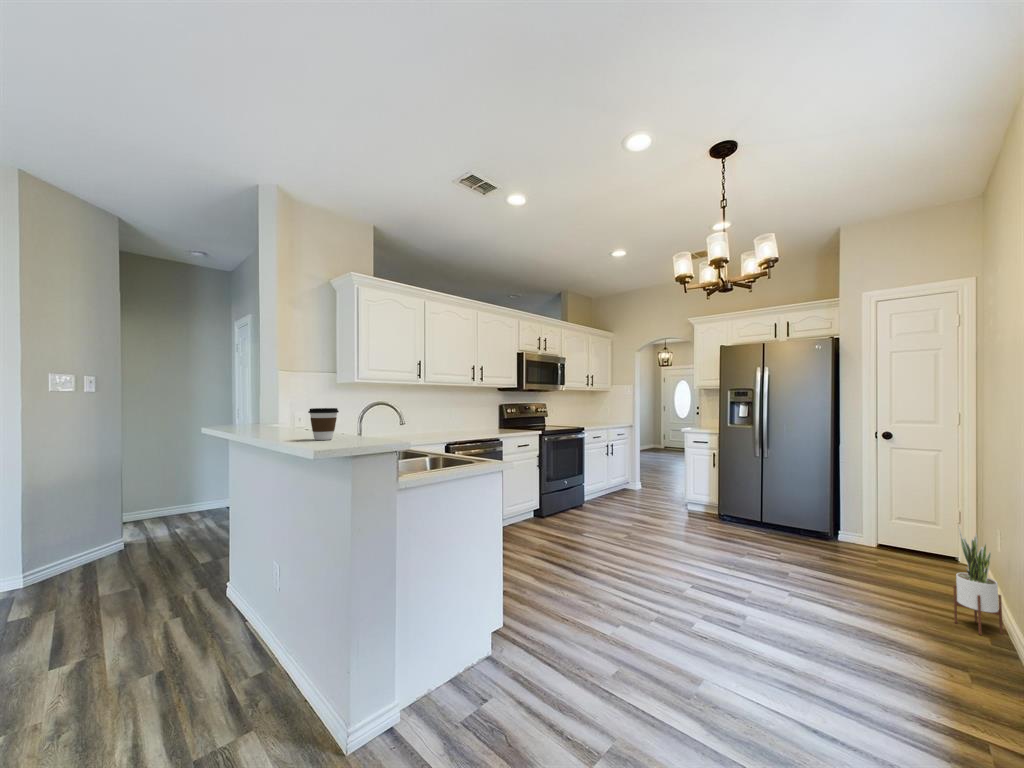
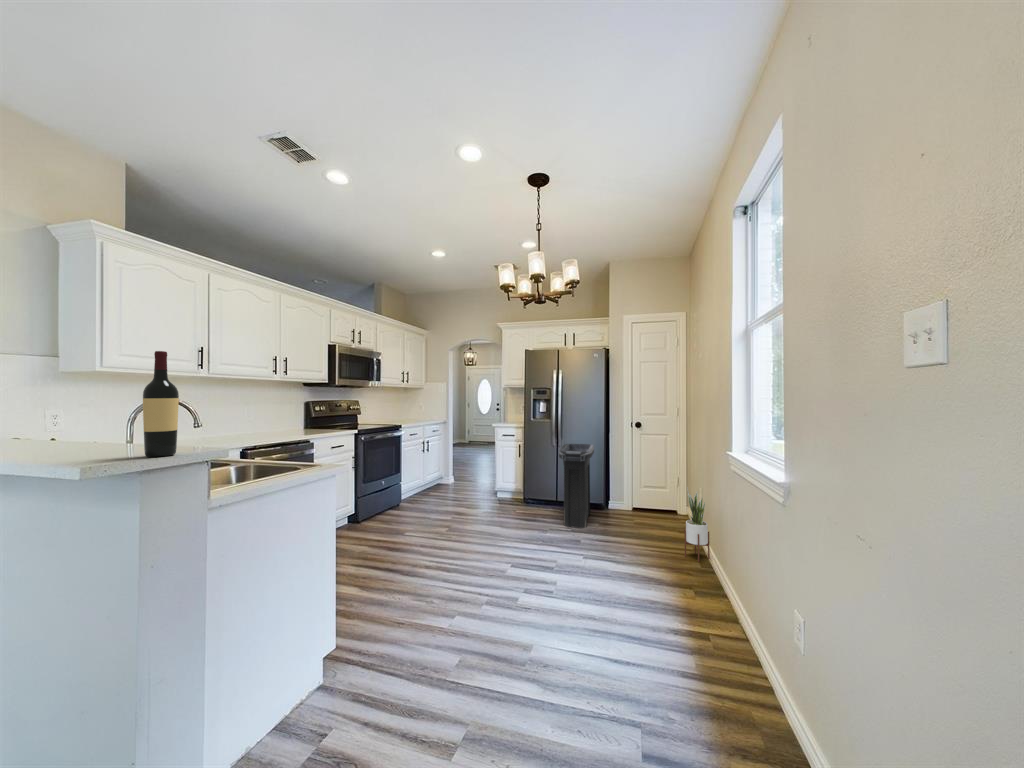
wine bottle: none [354,361,376,441] -> present [143,351,179,457]
coffee cup: present [308,408,339,440] -> none [58,414,113,459]
trash can: none [760,457,811,559] -> present [559,443,594,528]

